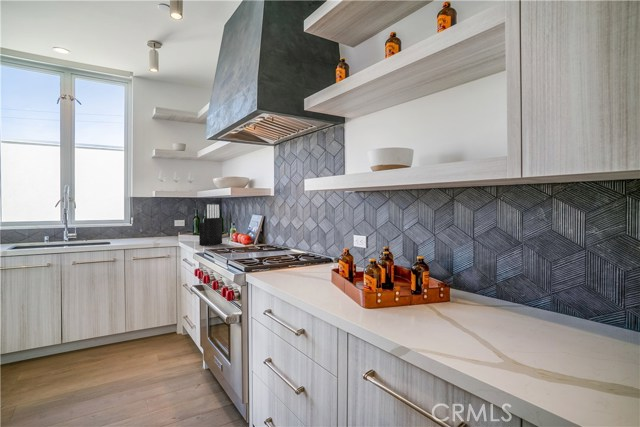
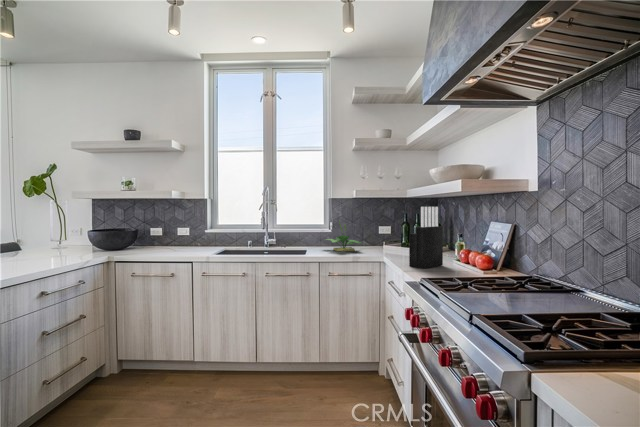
potted plant: none [123,211,162,241] -> present [327,227,361,252]

